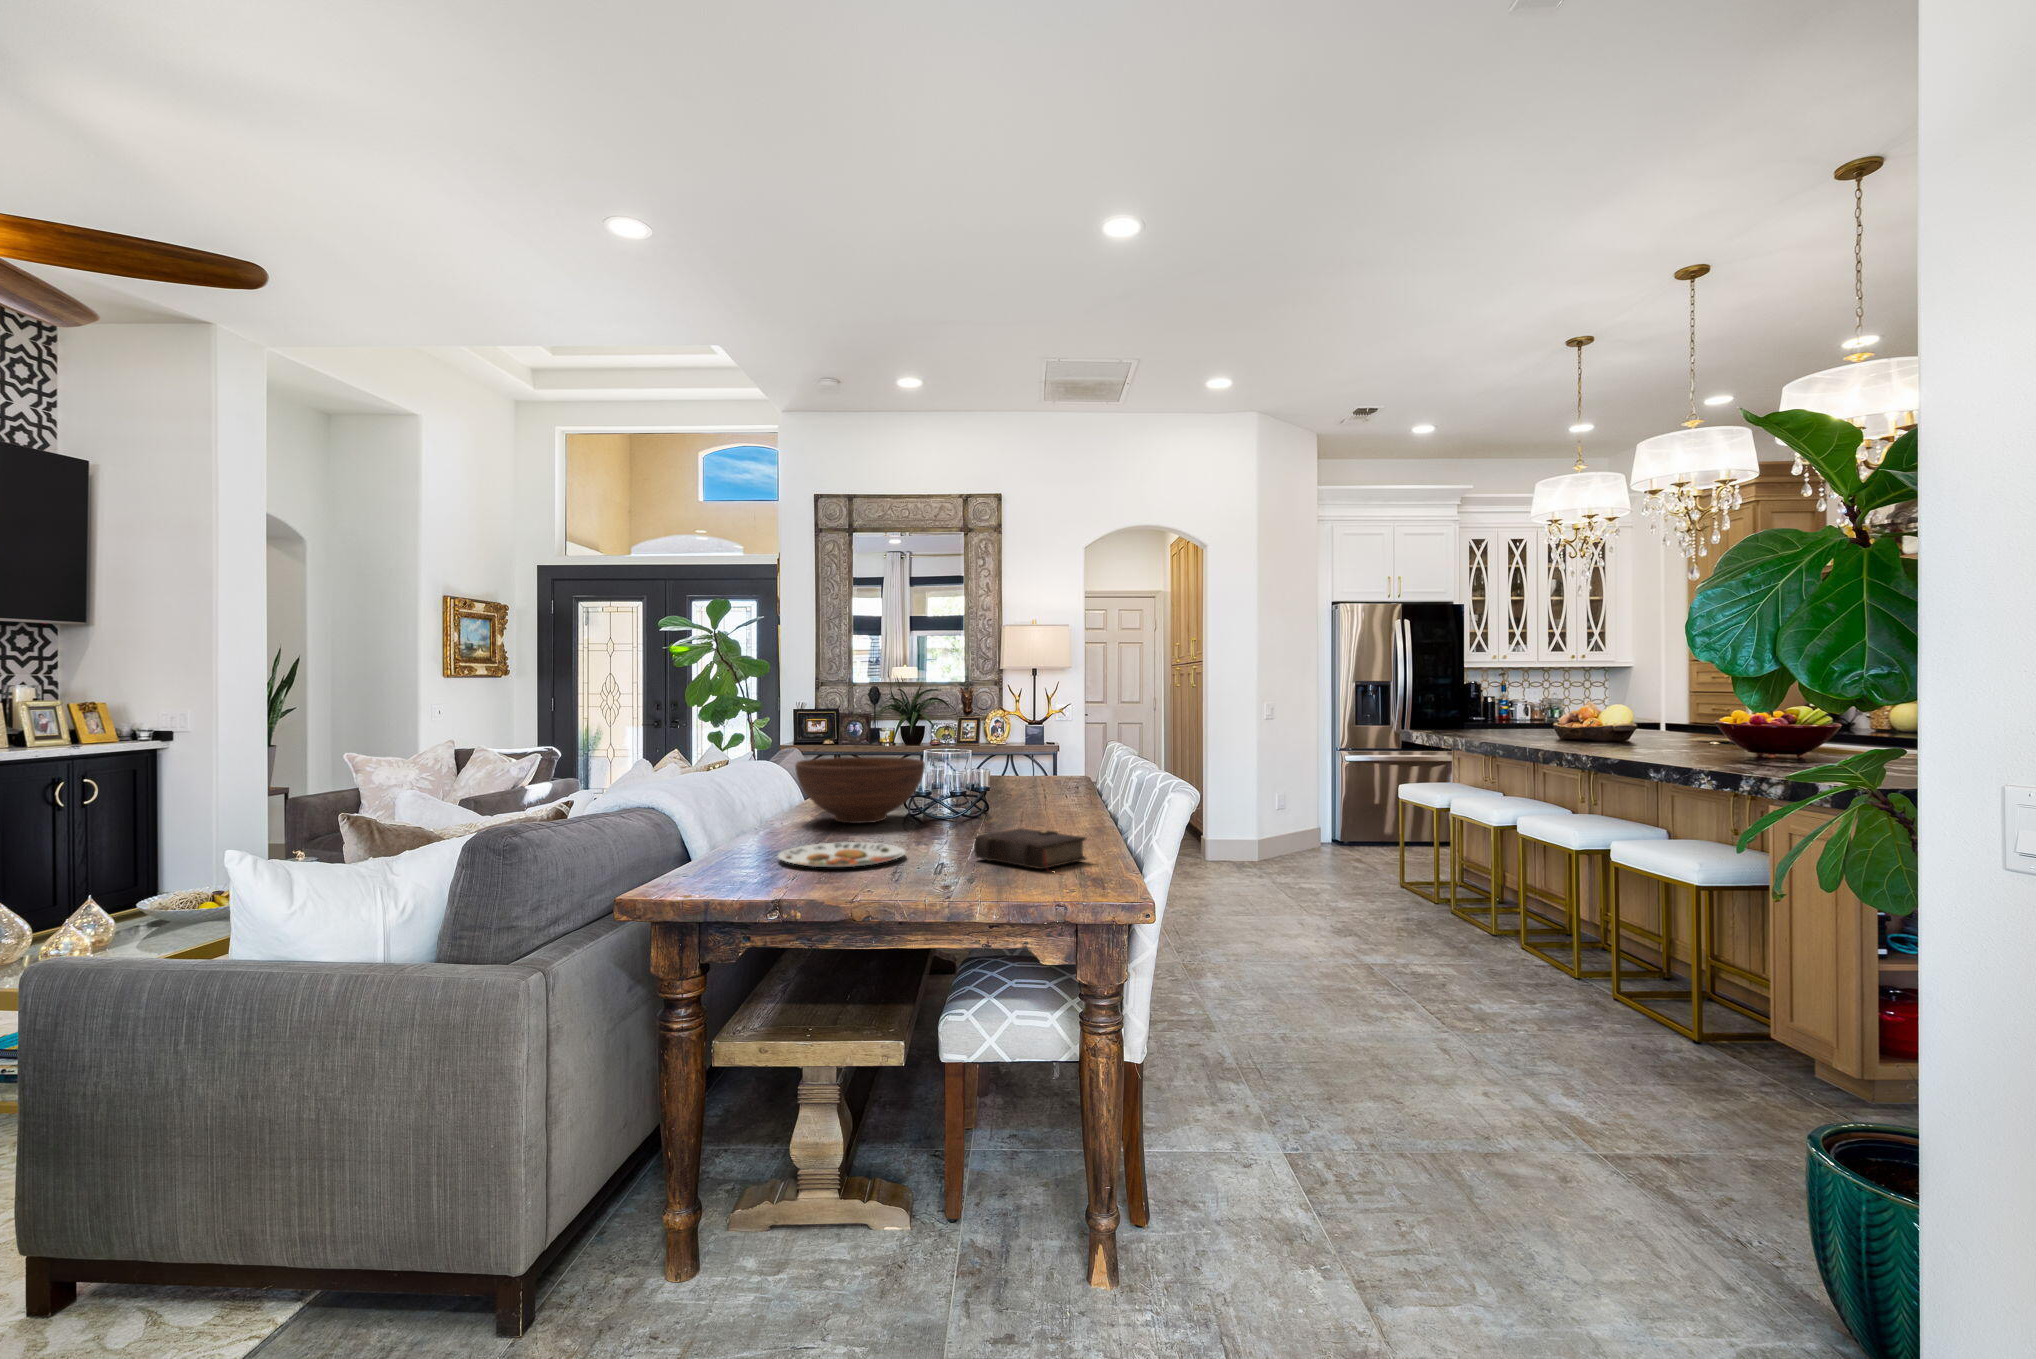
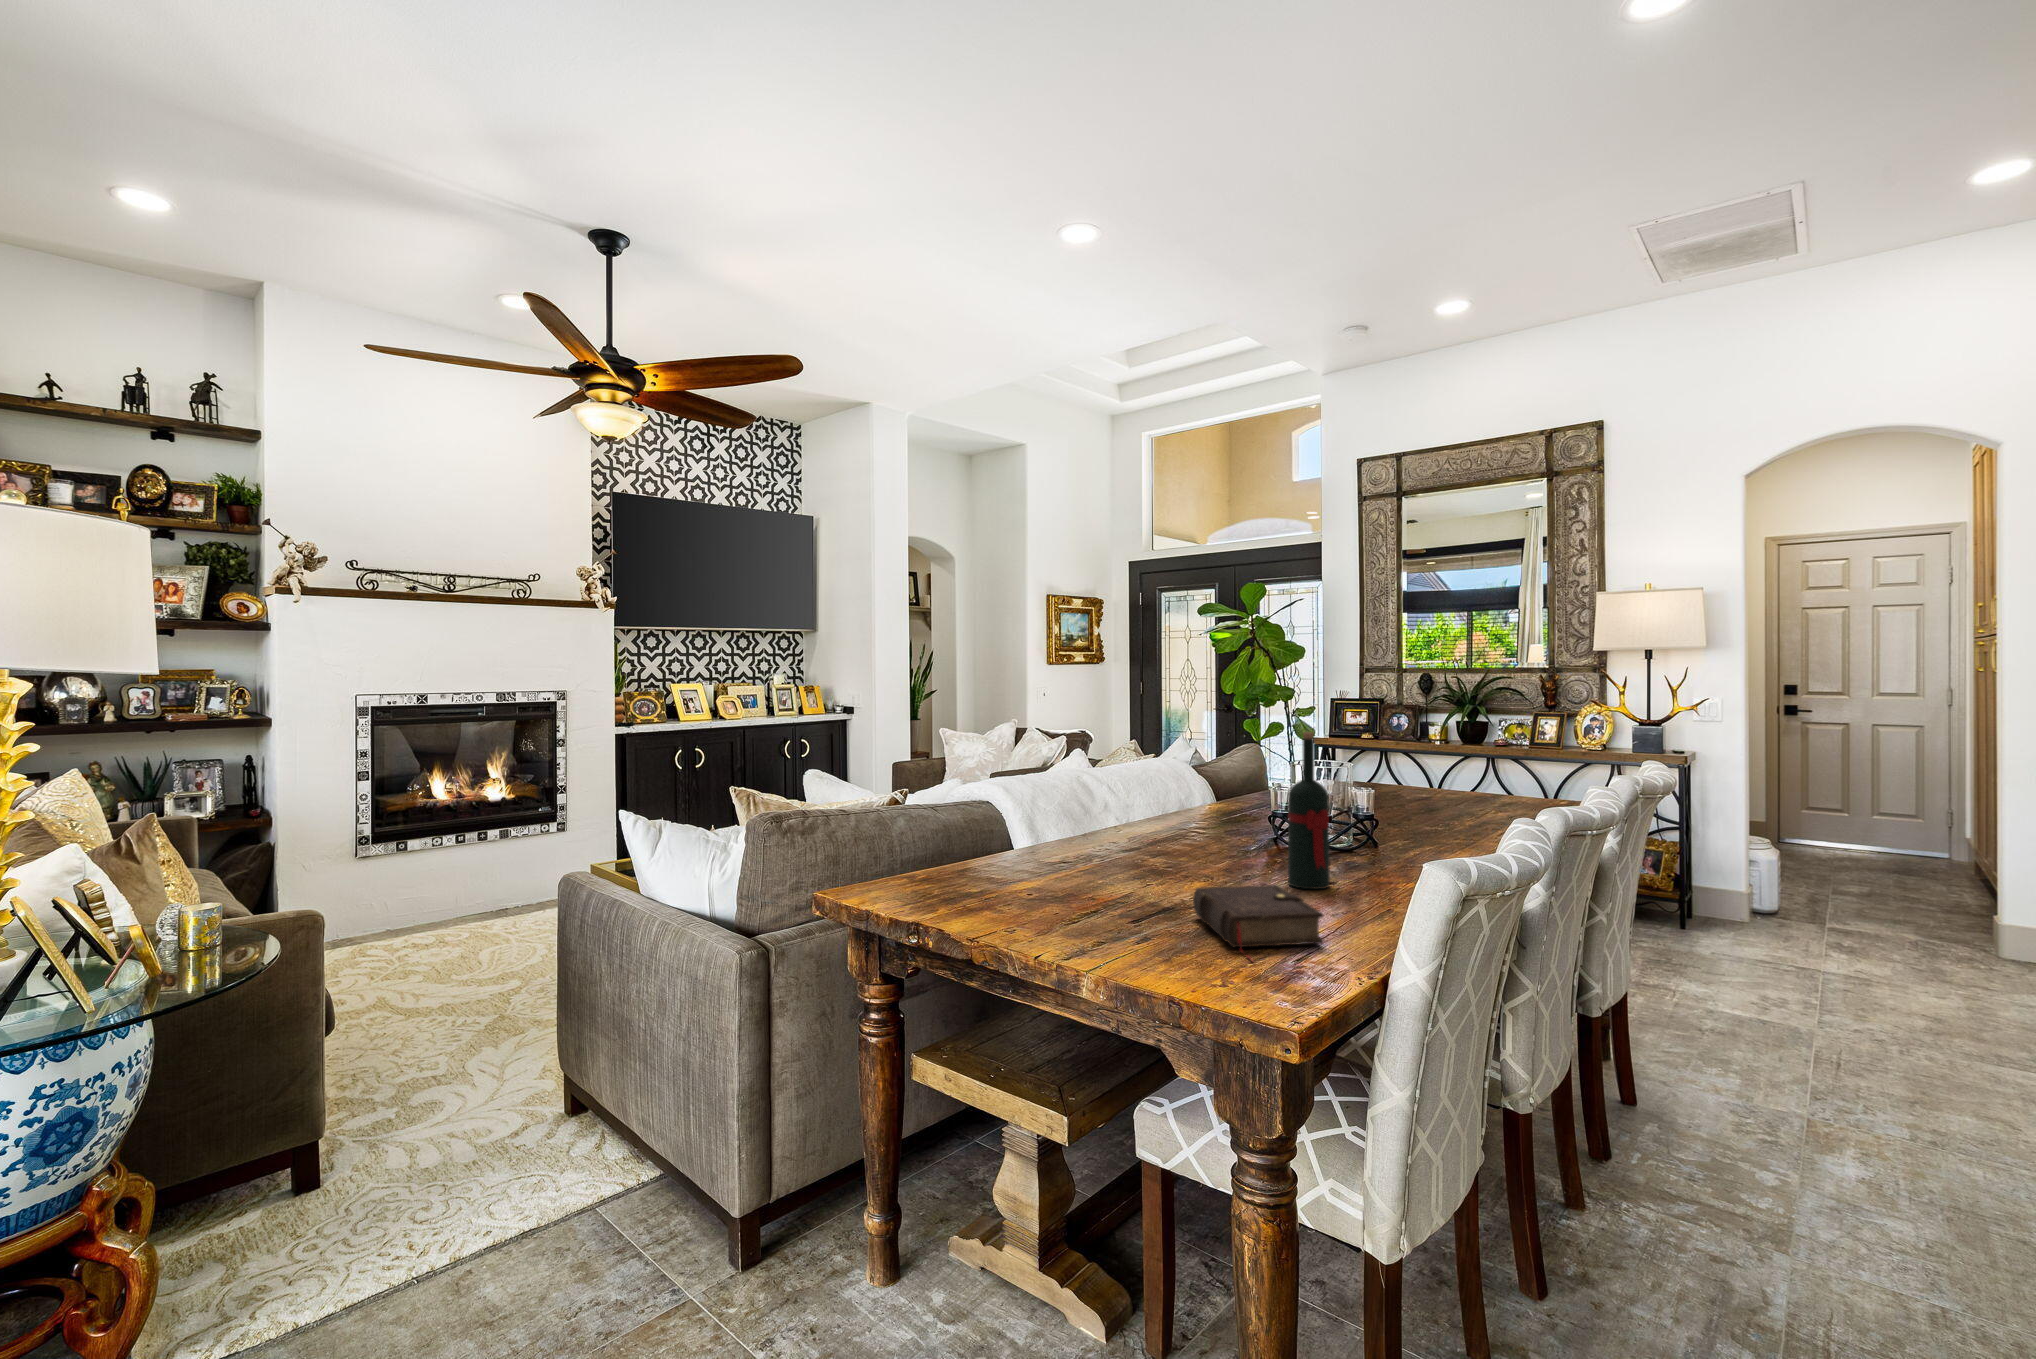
wine bottle: none [985,714,1021,836] -> present [1288,732,1330,889]
fruit bowl: present [795,757,925,823] -> none [1122,768,1270,847]
plate: present [778,842,906,867] -> none [999,869,1140,903]

